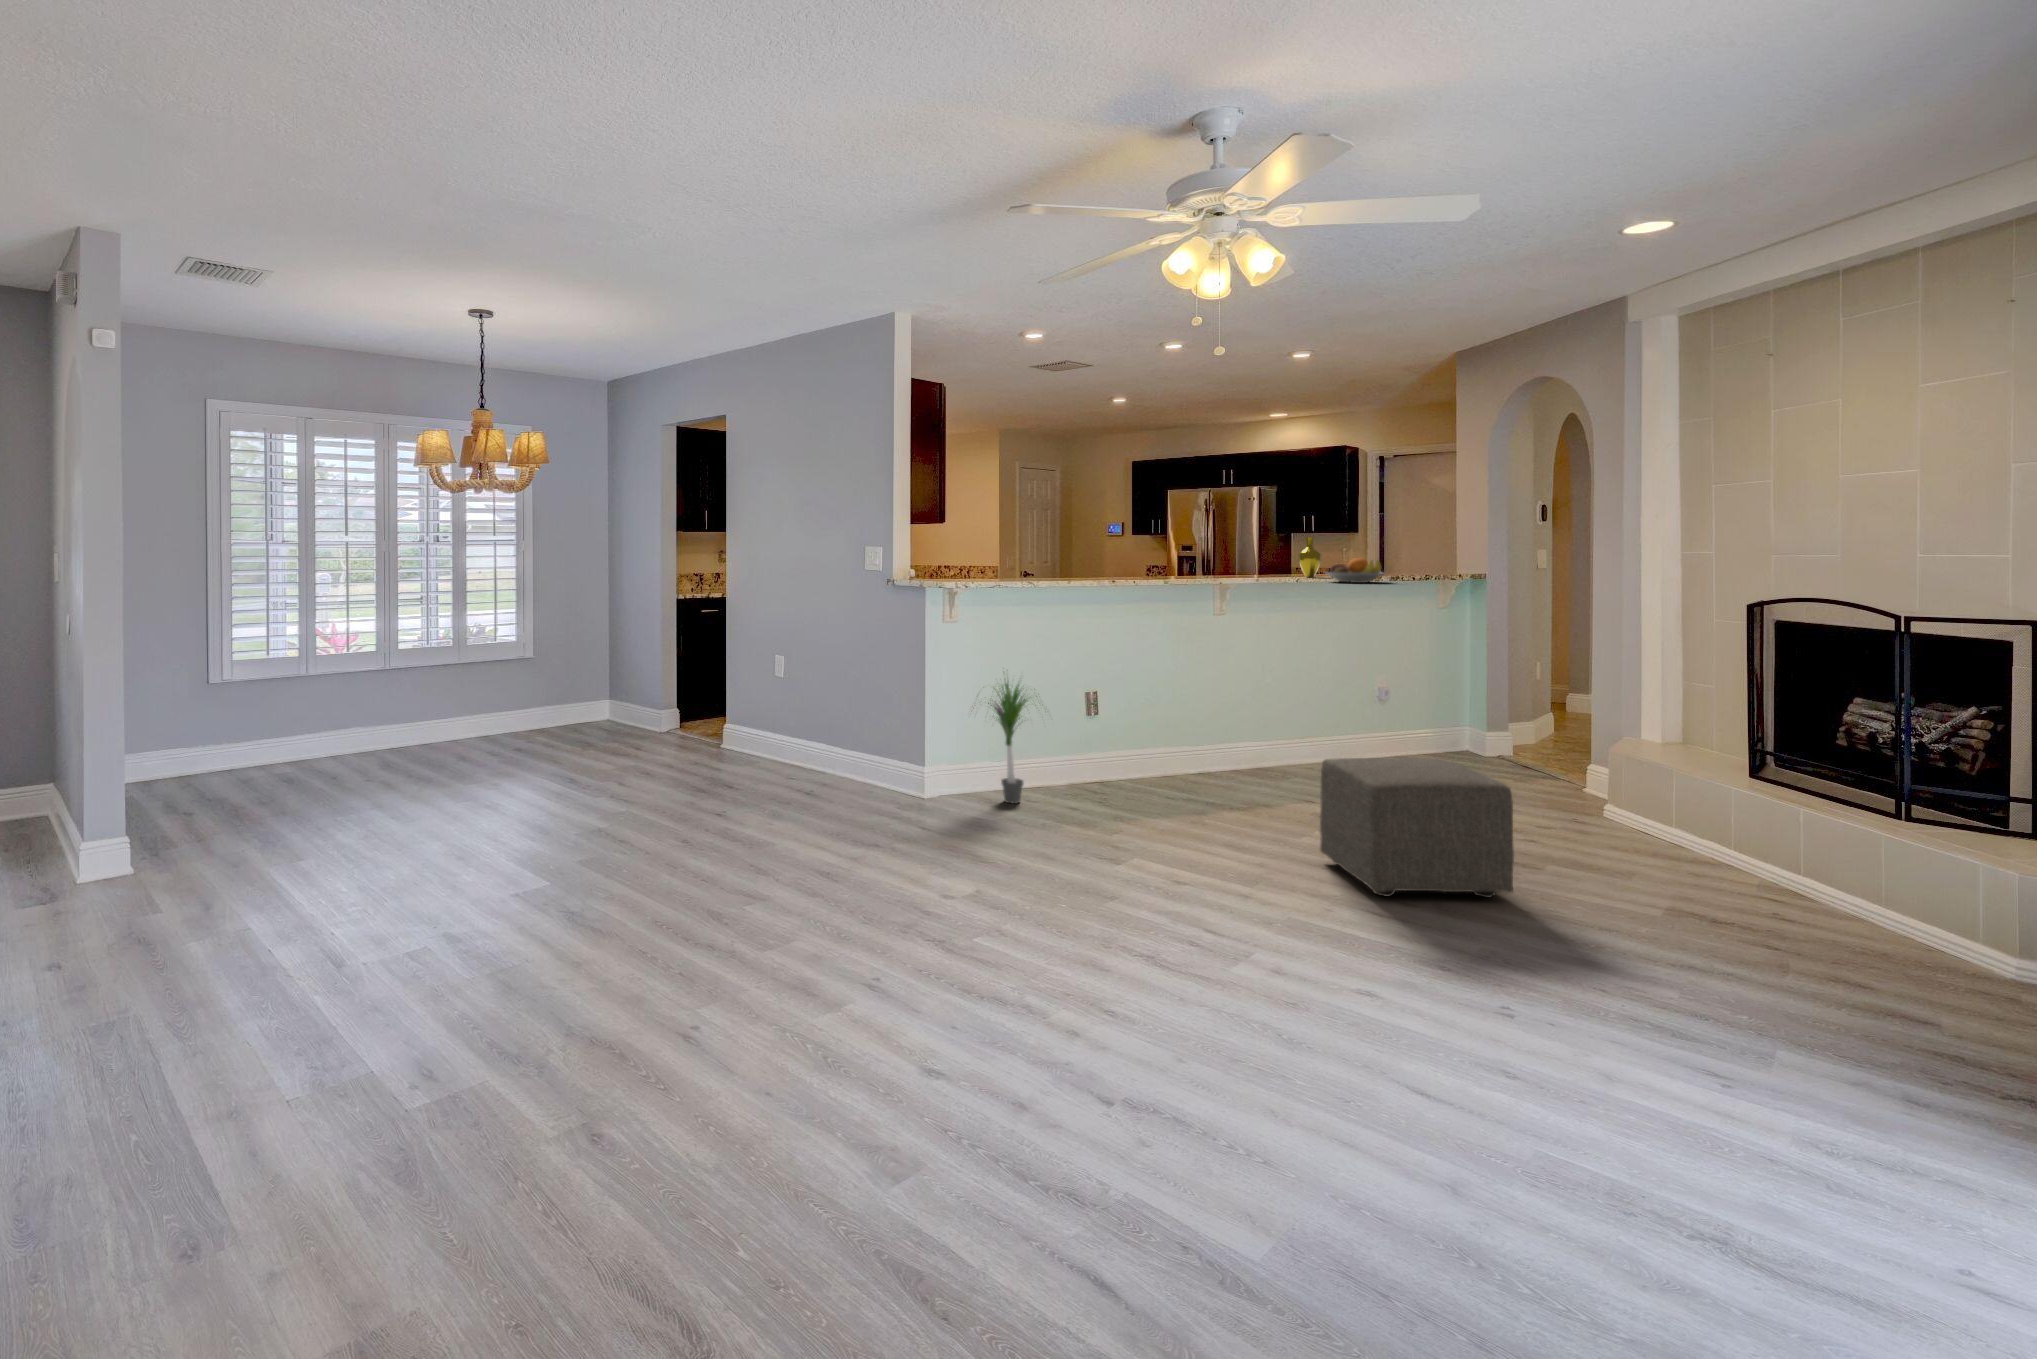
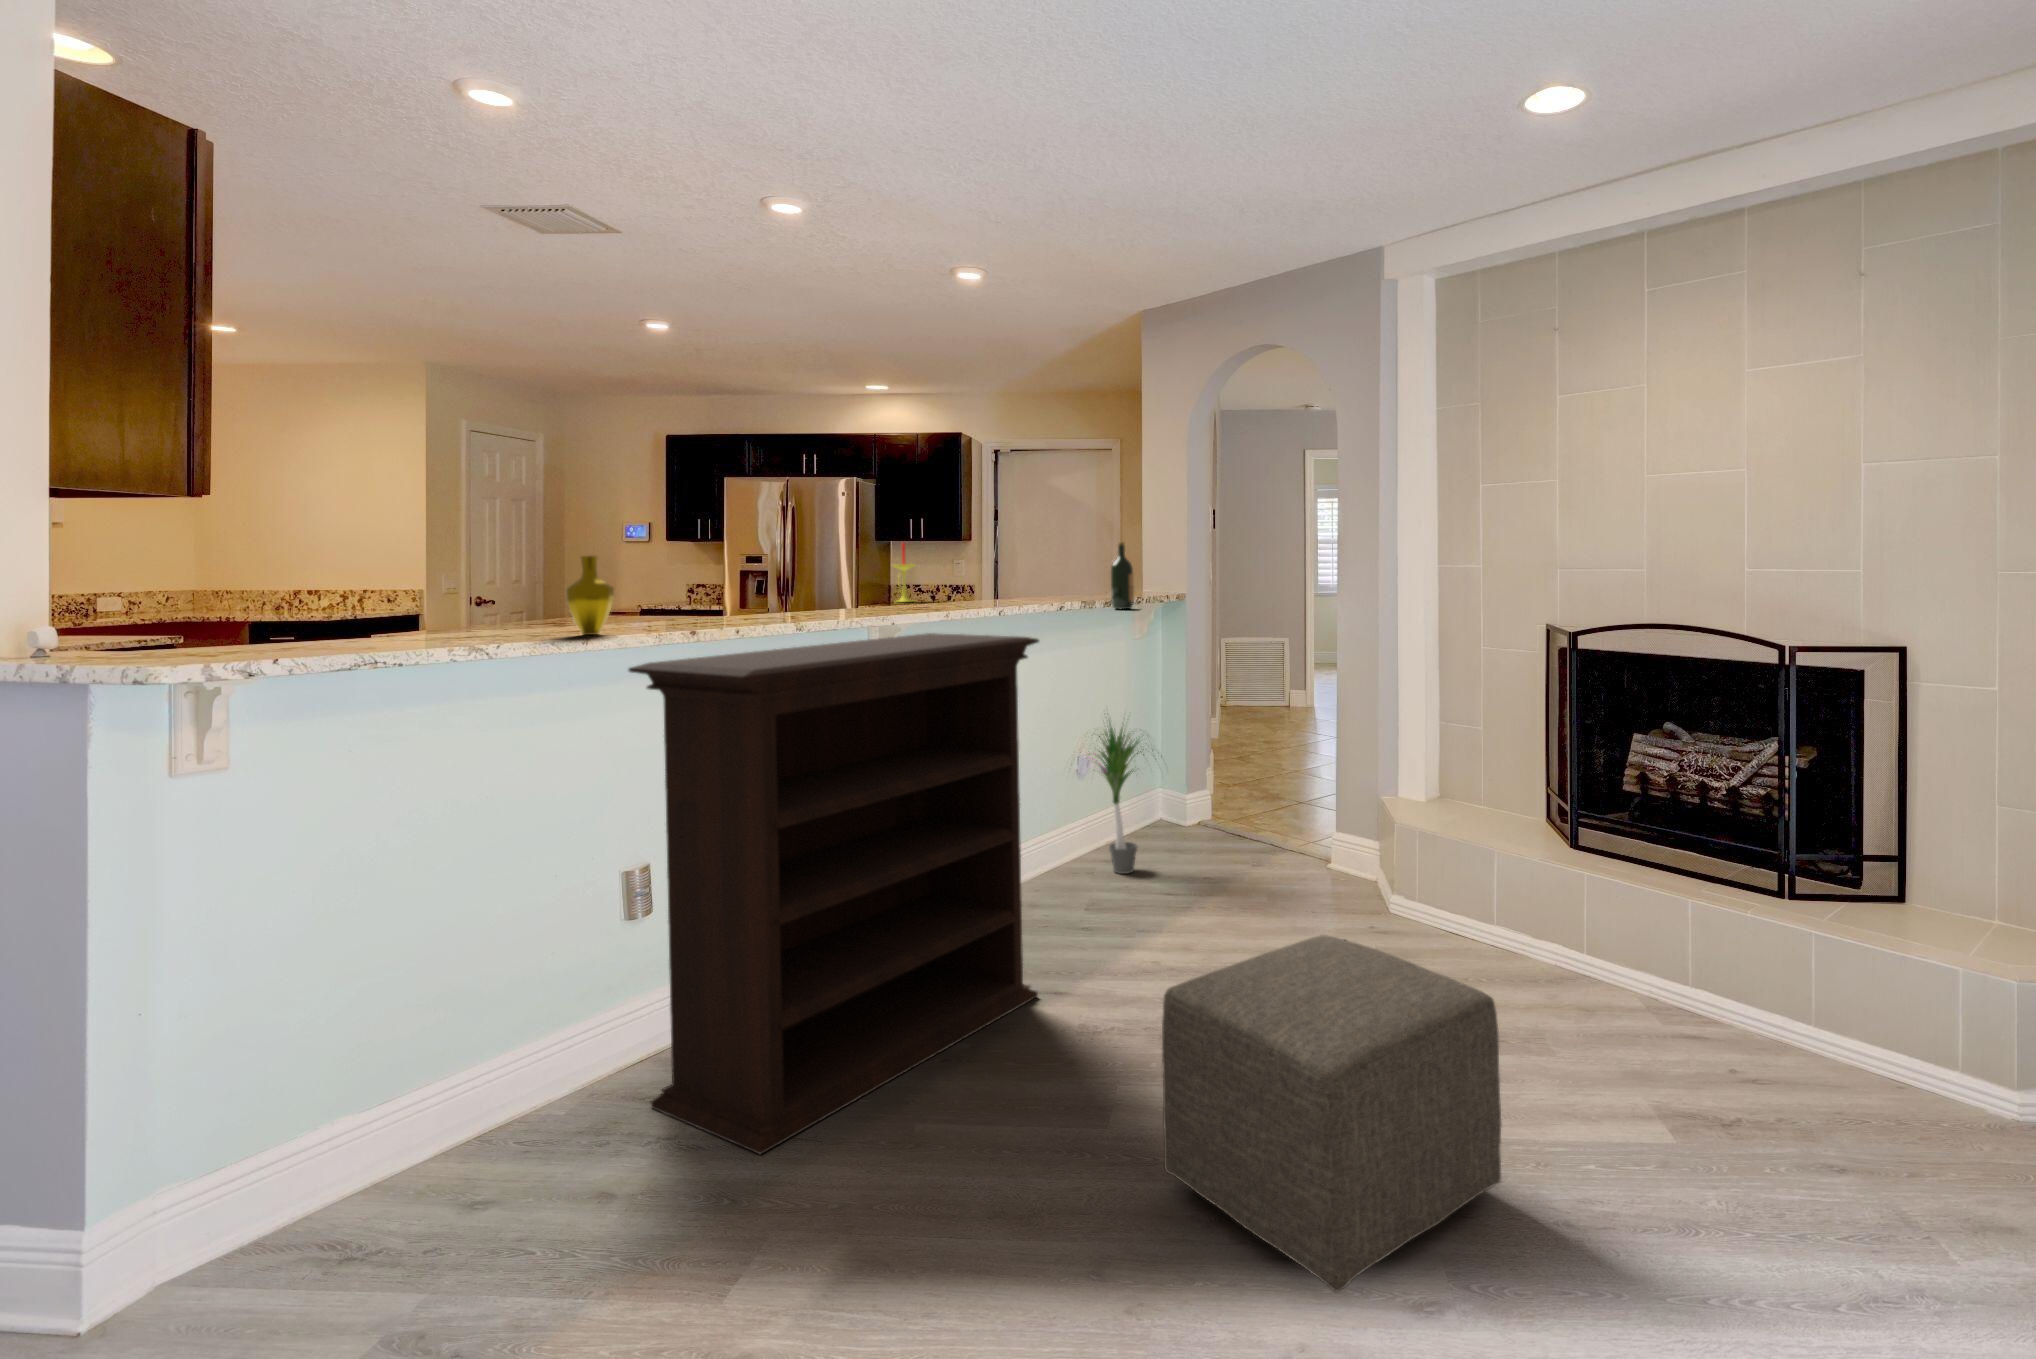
candle: none [1266,532,1284,575] -> present [893,543,915,602]
wine bottle: none [1410,533,1429,582] -> present [1111,542,1134,609]
vase: present [1298,537,1322,577] -> present [565,556,614,635]
fruit bowl: present [1326,558,1383,583] -> none [1004,579,1088,615]
bookshelf: none [1087,584,1308,815] -> present [629,633,1039,1154]
potted plant: present [988,679,1037,803] -> present [1080,723,1162,874]

